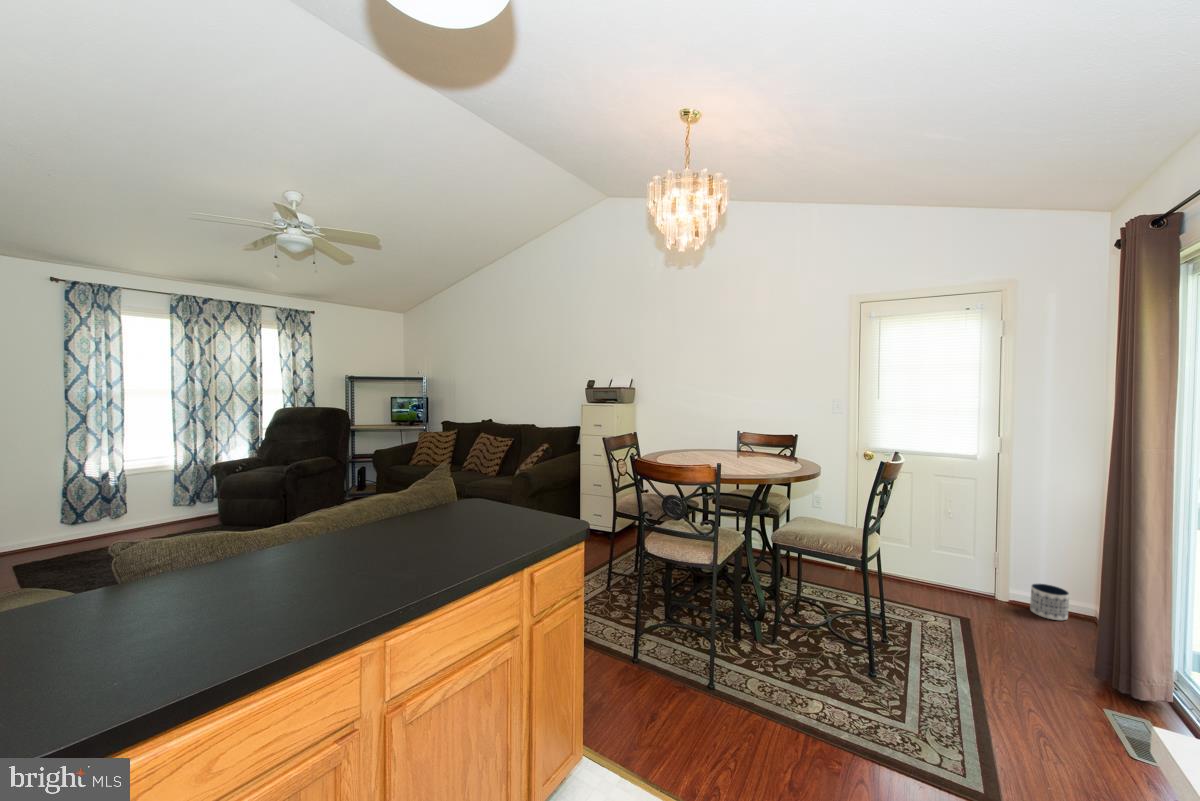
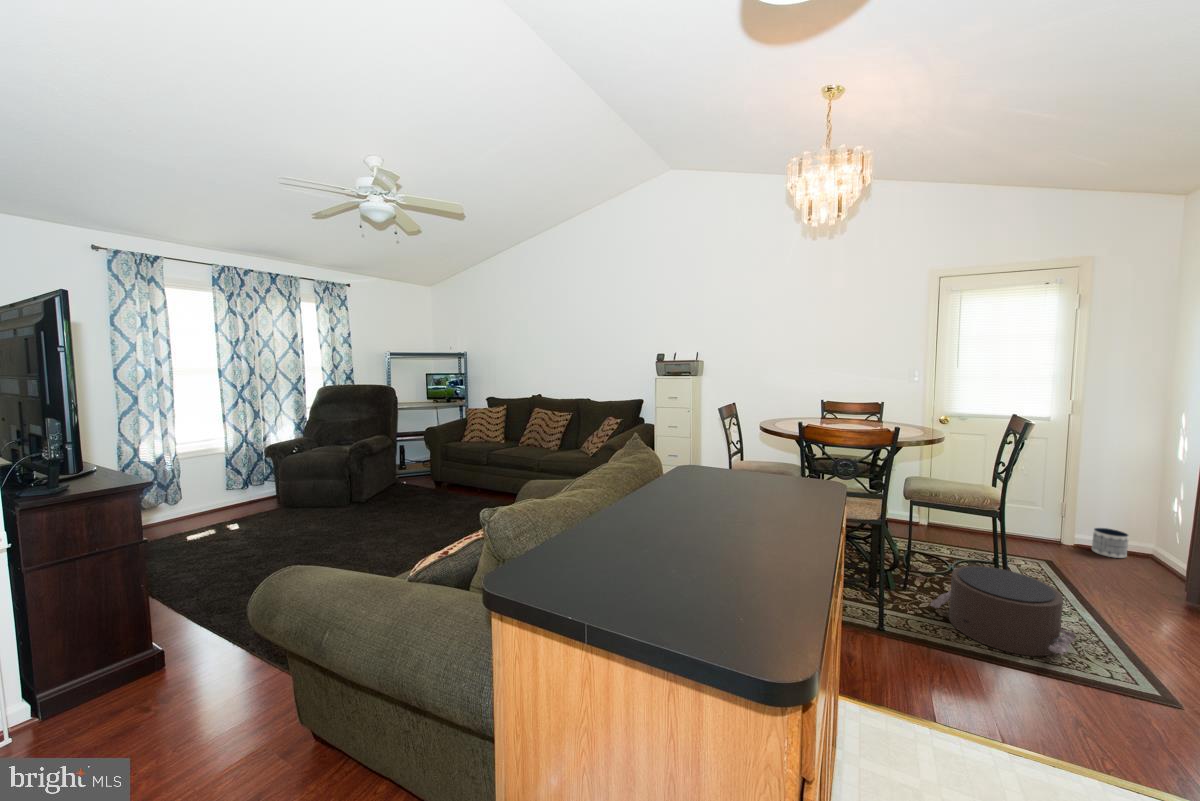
pouf: none [780,620,926,731] -> present [930,566,1076,656]

